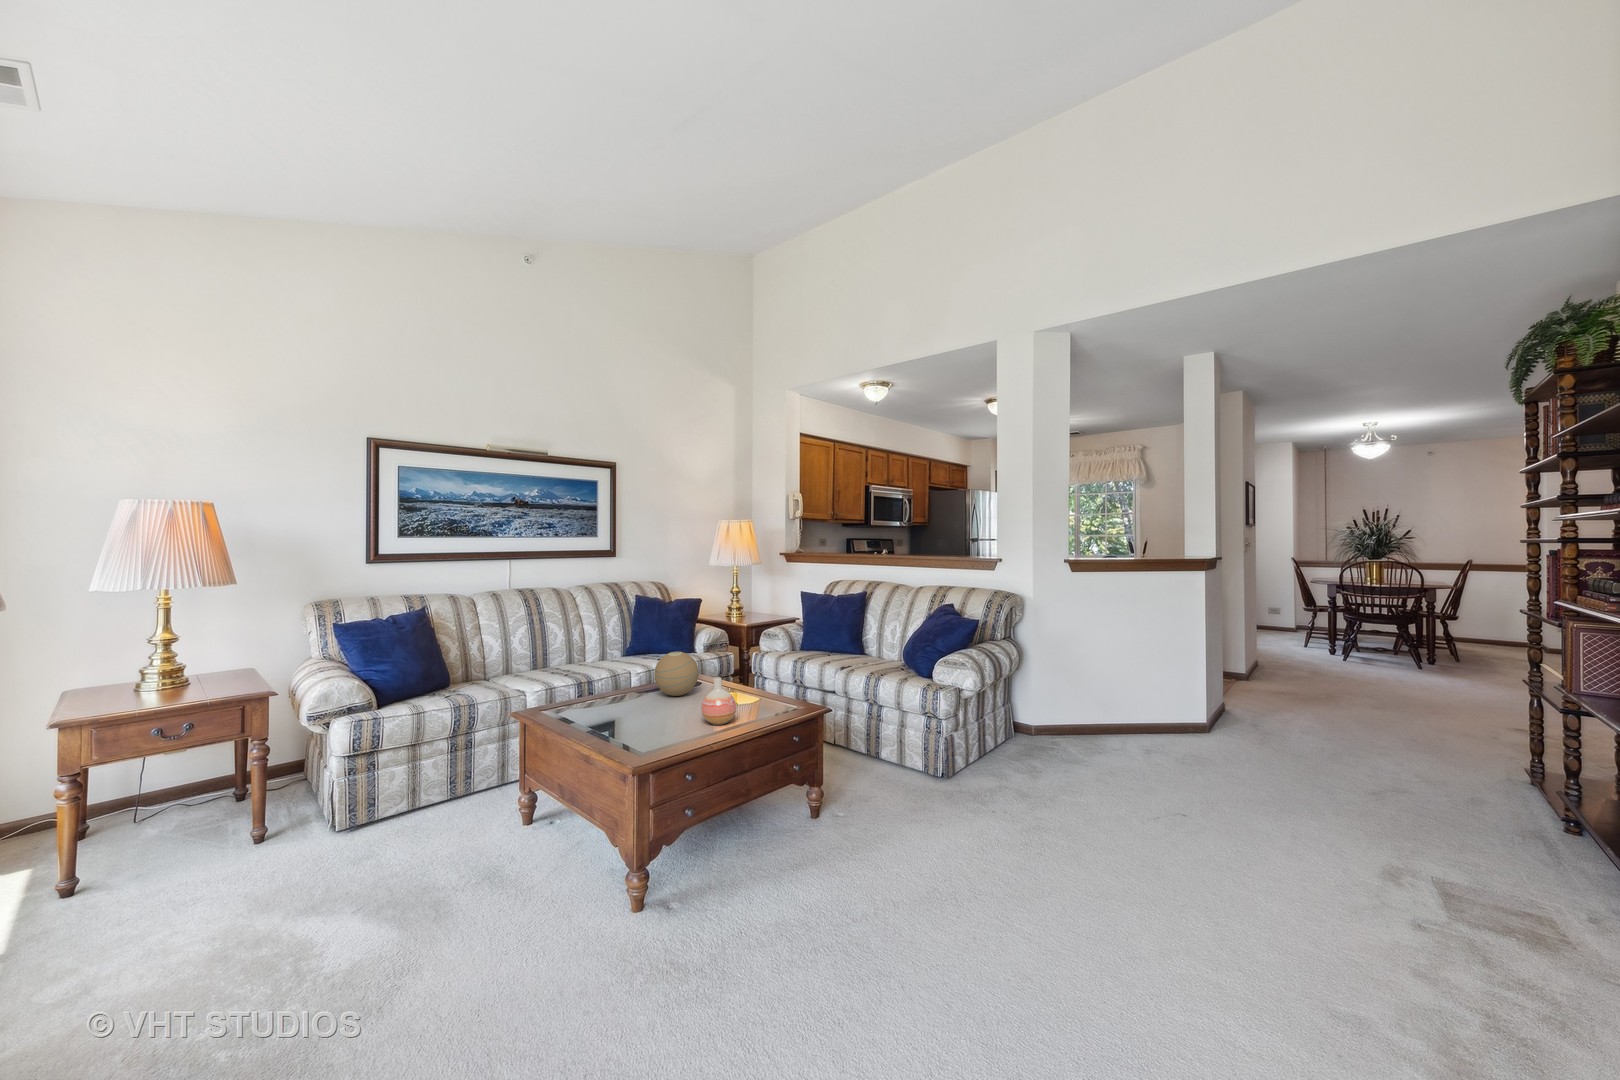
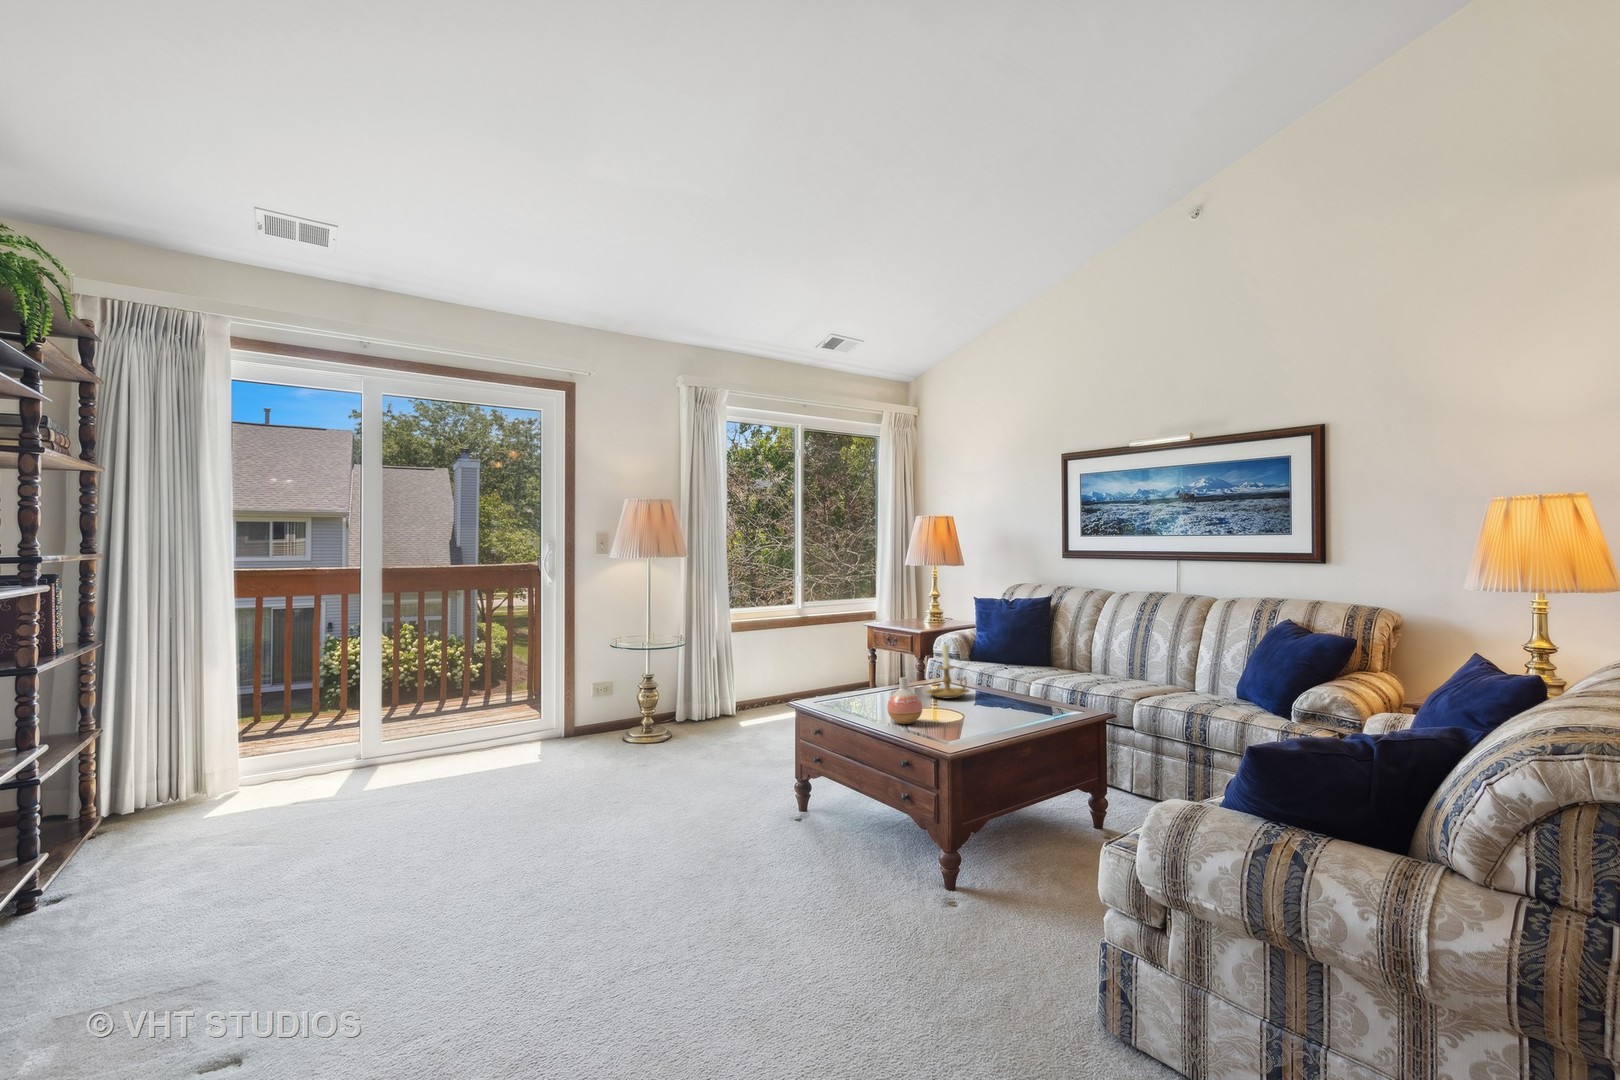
decorative orb: present [654,652,699,696] -> none [998,664,1048,713]
candle holder: none [571,653,621,716] -> present [926,643,969,699]

